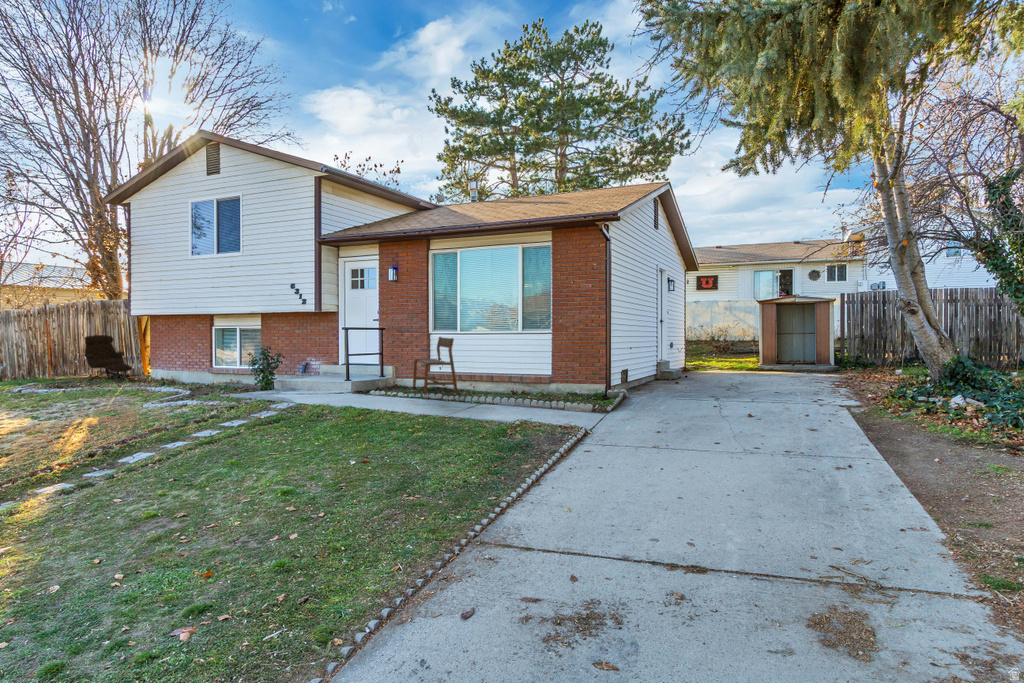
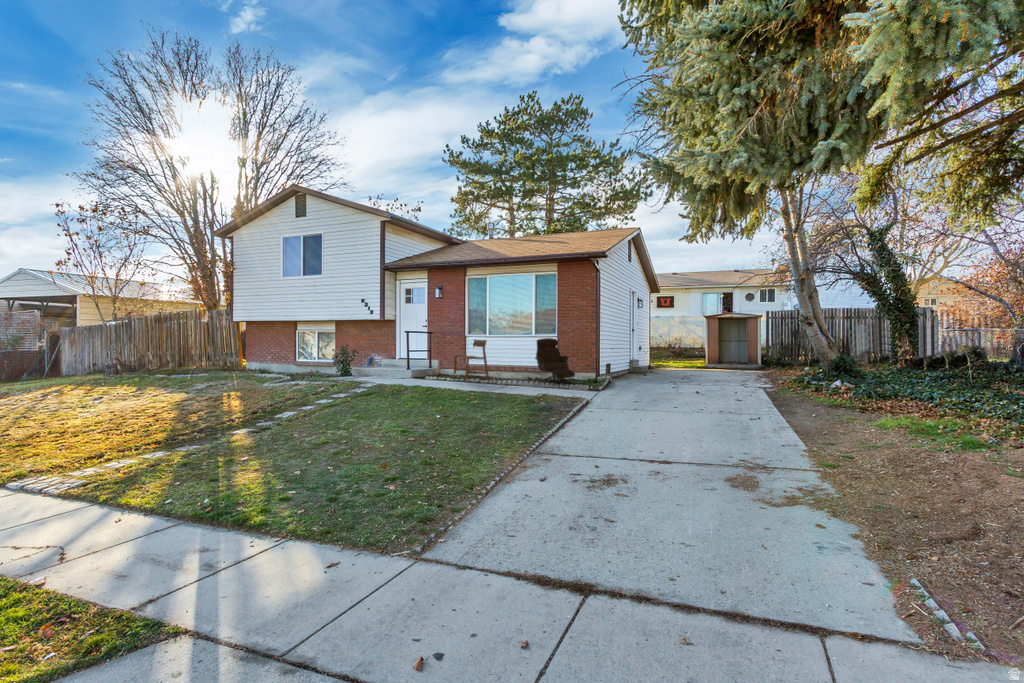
lounge chair: present [83,335,132,378] -> present [535,338,575,384]

